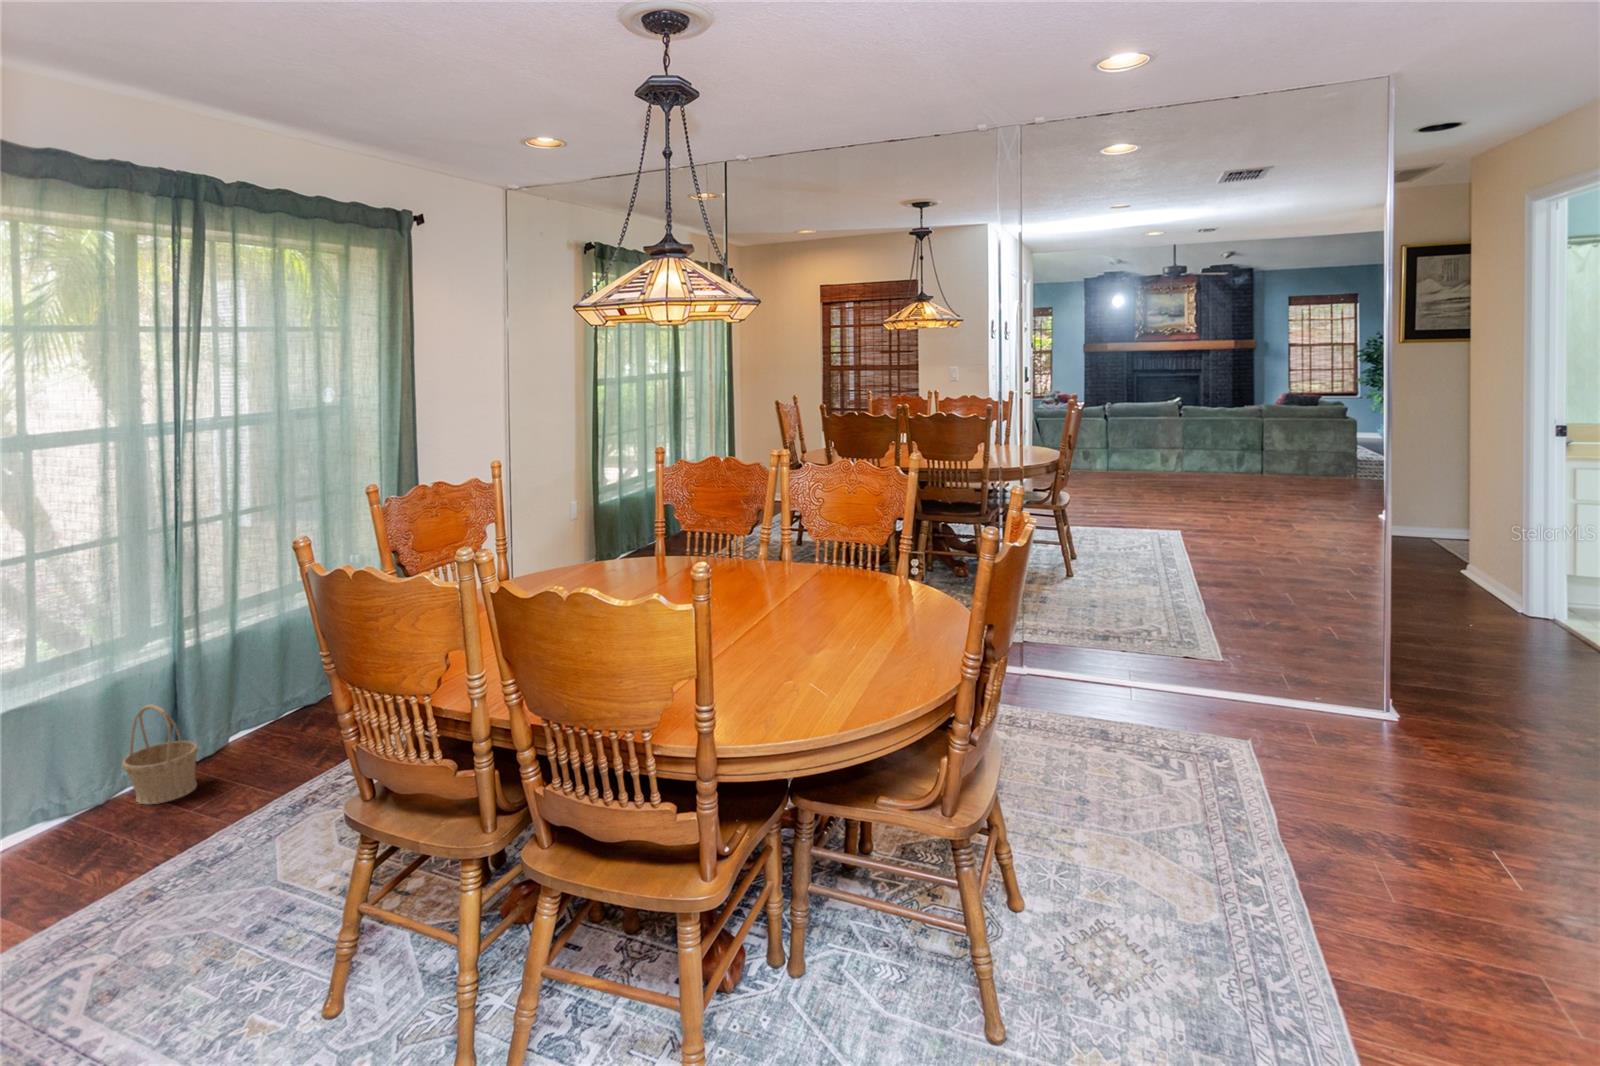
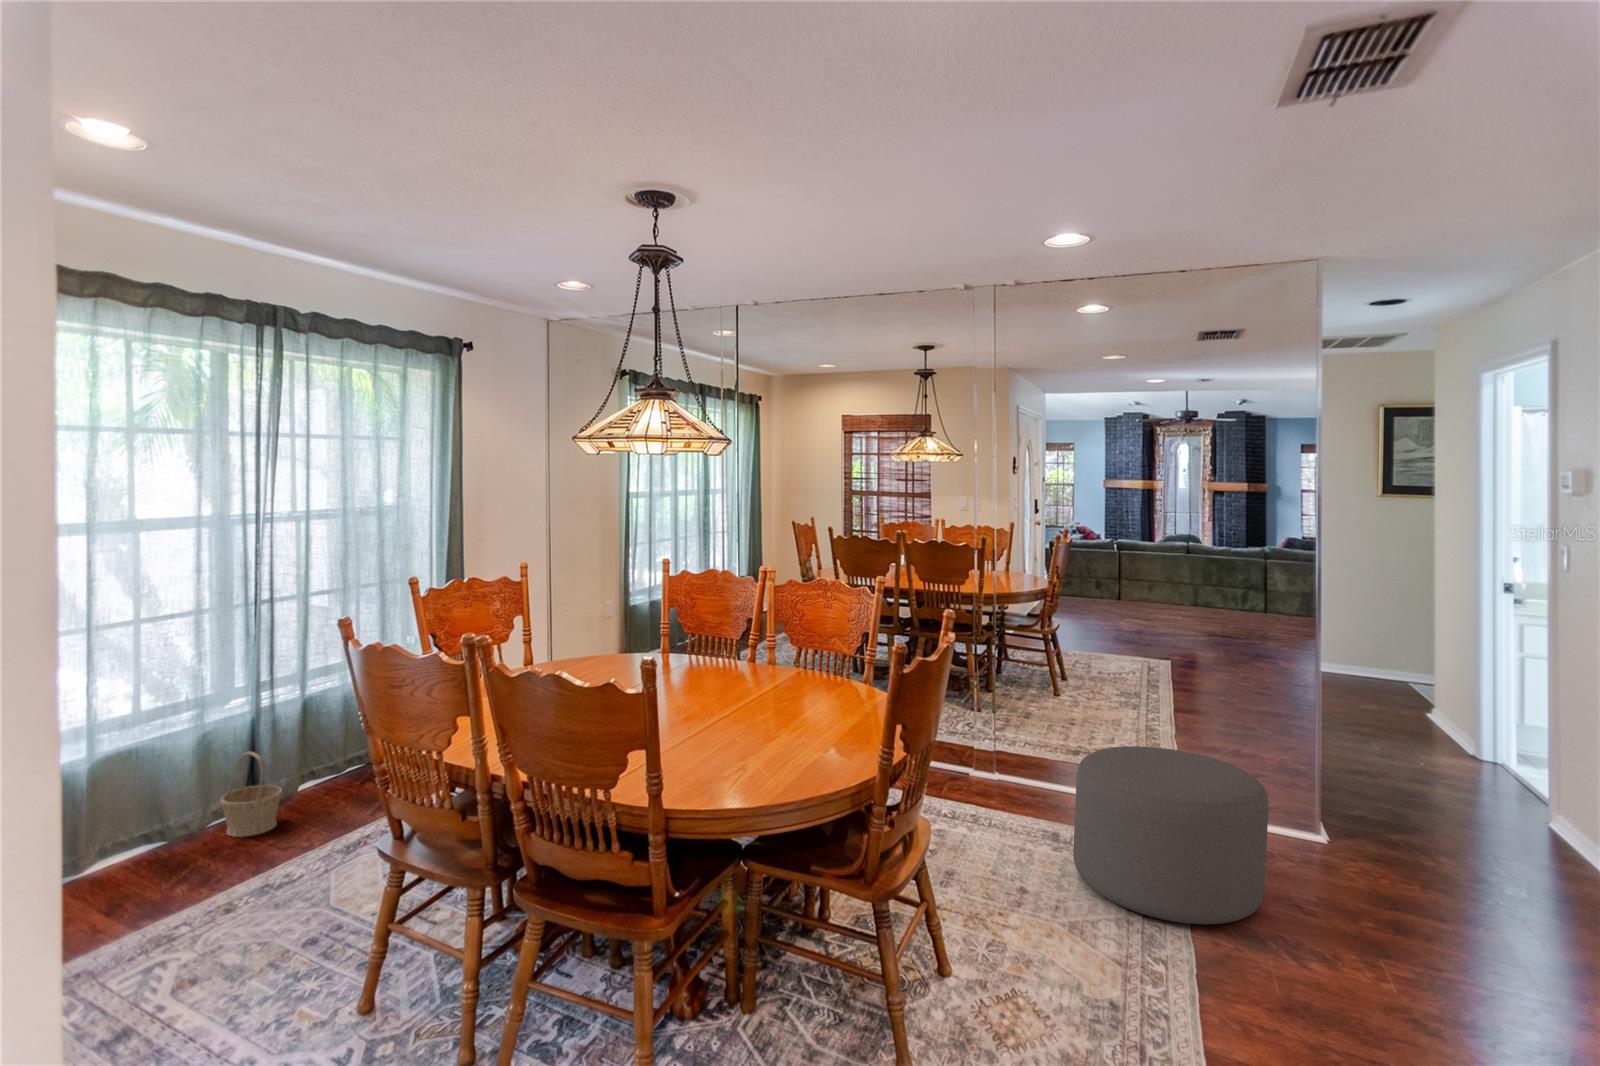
ottoman: none [1135,630,1365,827] -> present [1073,746,1269,924]

